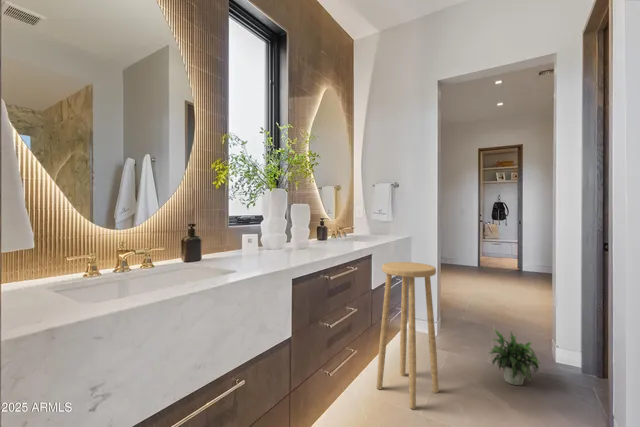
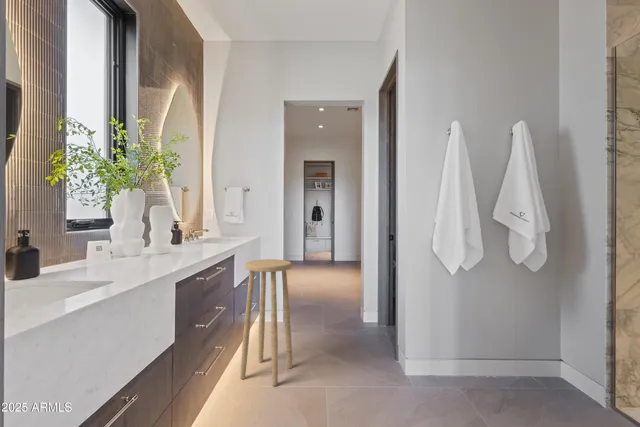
potted plant: present [490,330,540,385] -> none [326,307,360,347]

